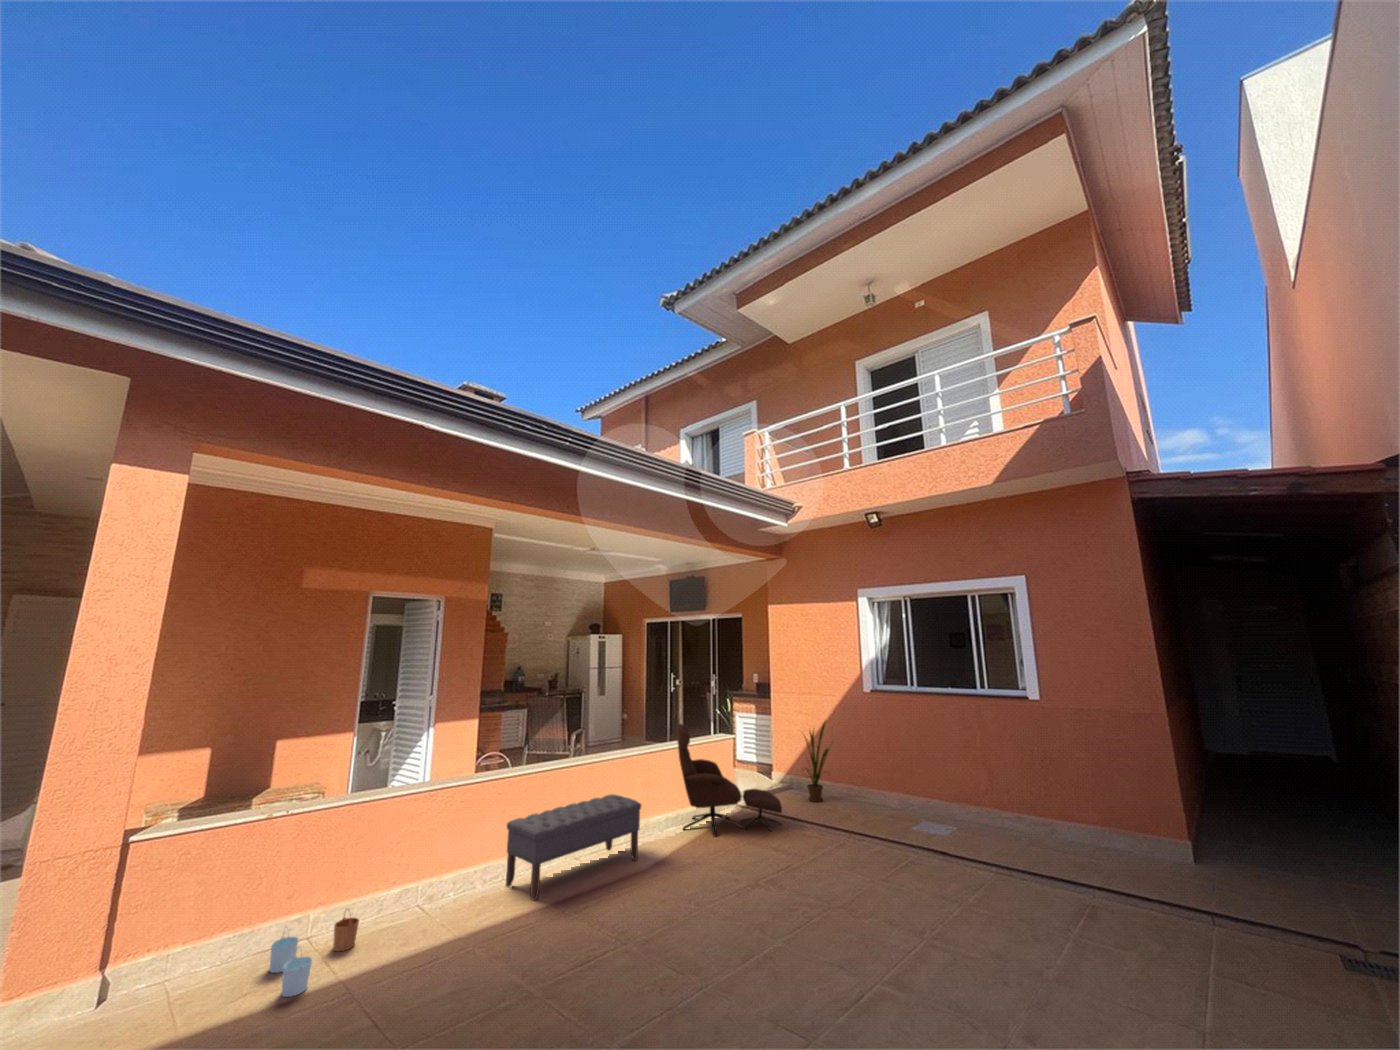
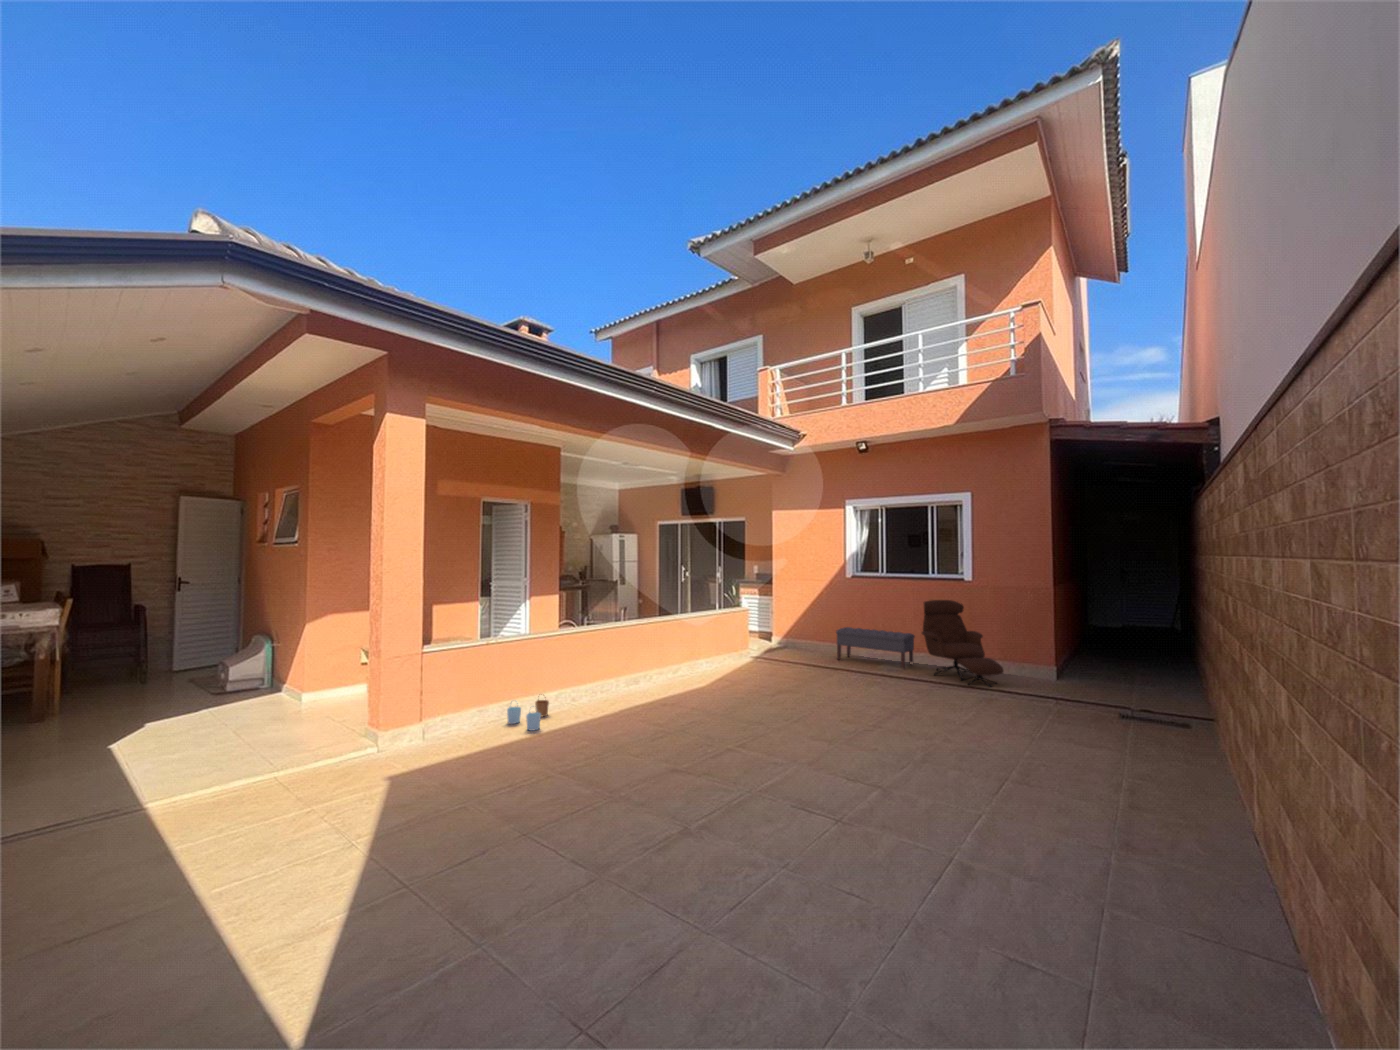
house plant: present [804,721,831,802] -> none [794,599,824,655]
lounge chair: present [676,723,782,836] -> present [922,600,1003,687]
bench: present [506,794,641,900] -> present [836,627,915,669]

